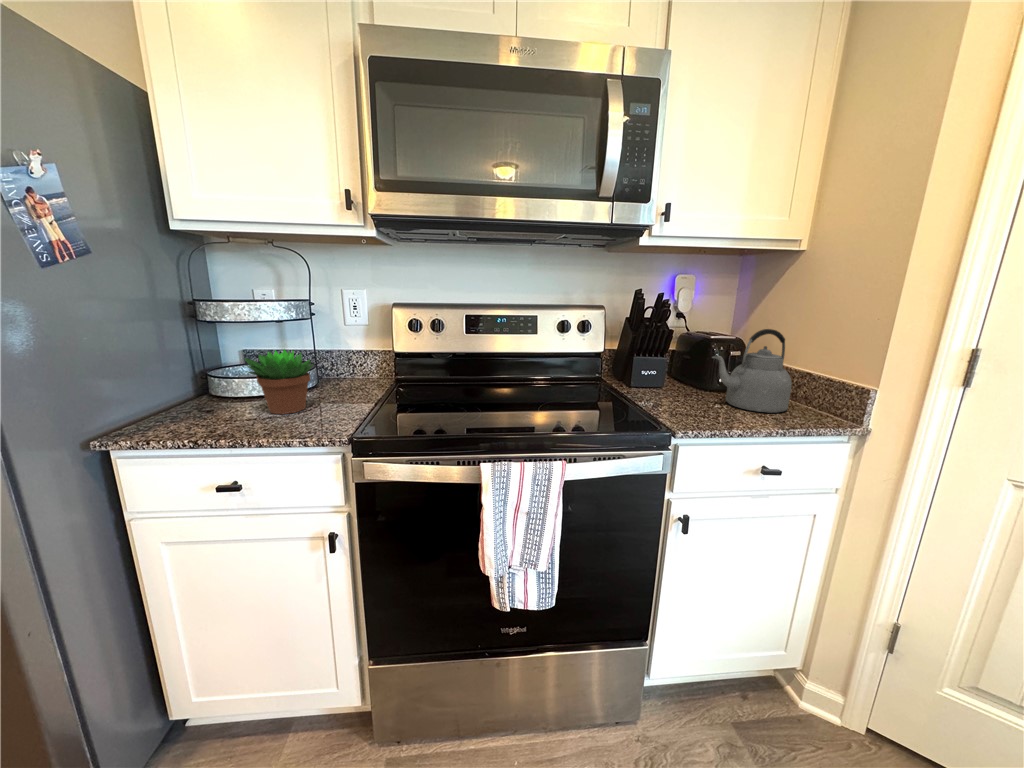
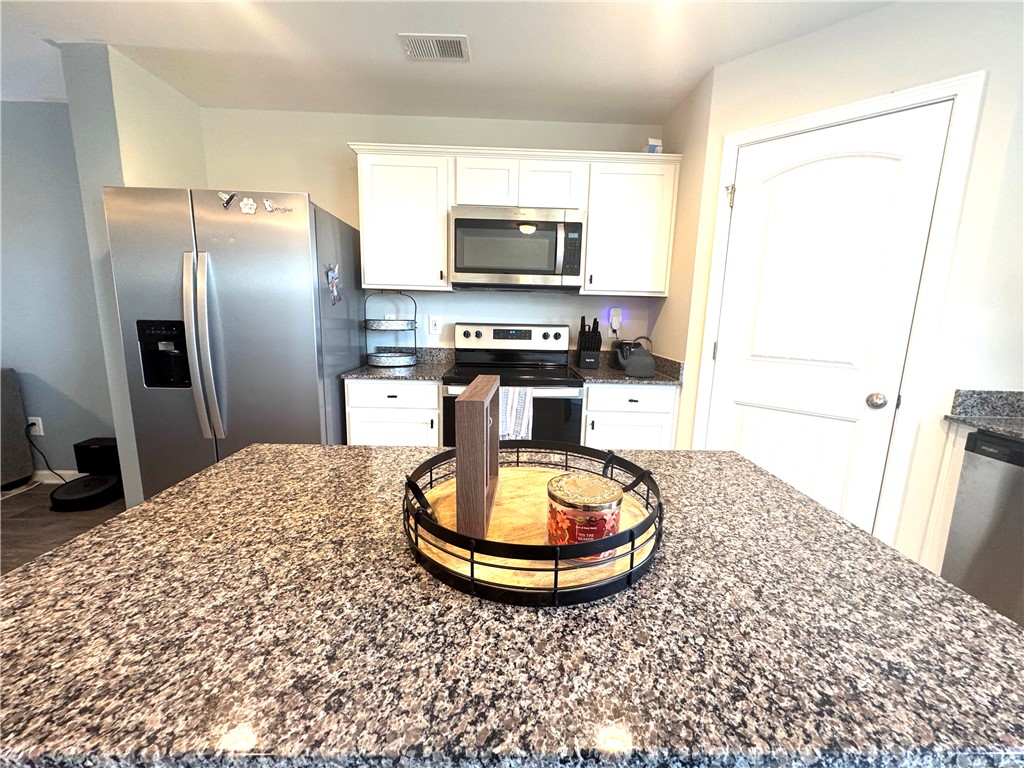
succulent plant: present [245,350,314,414] -> none [393,342,423,371]

